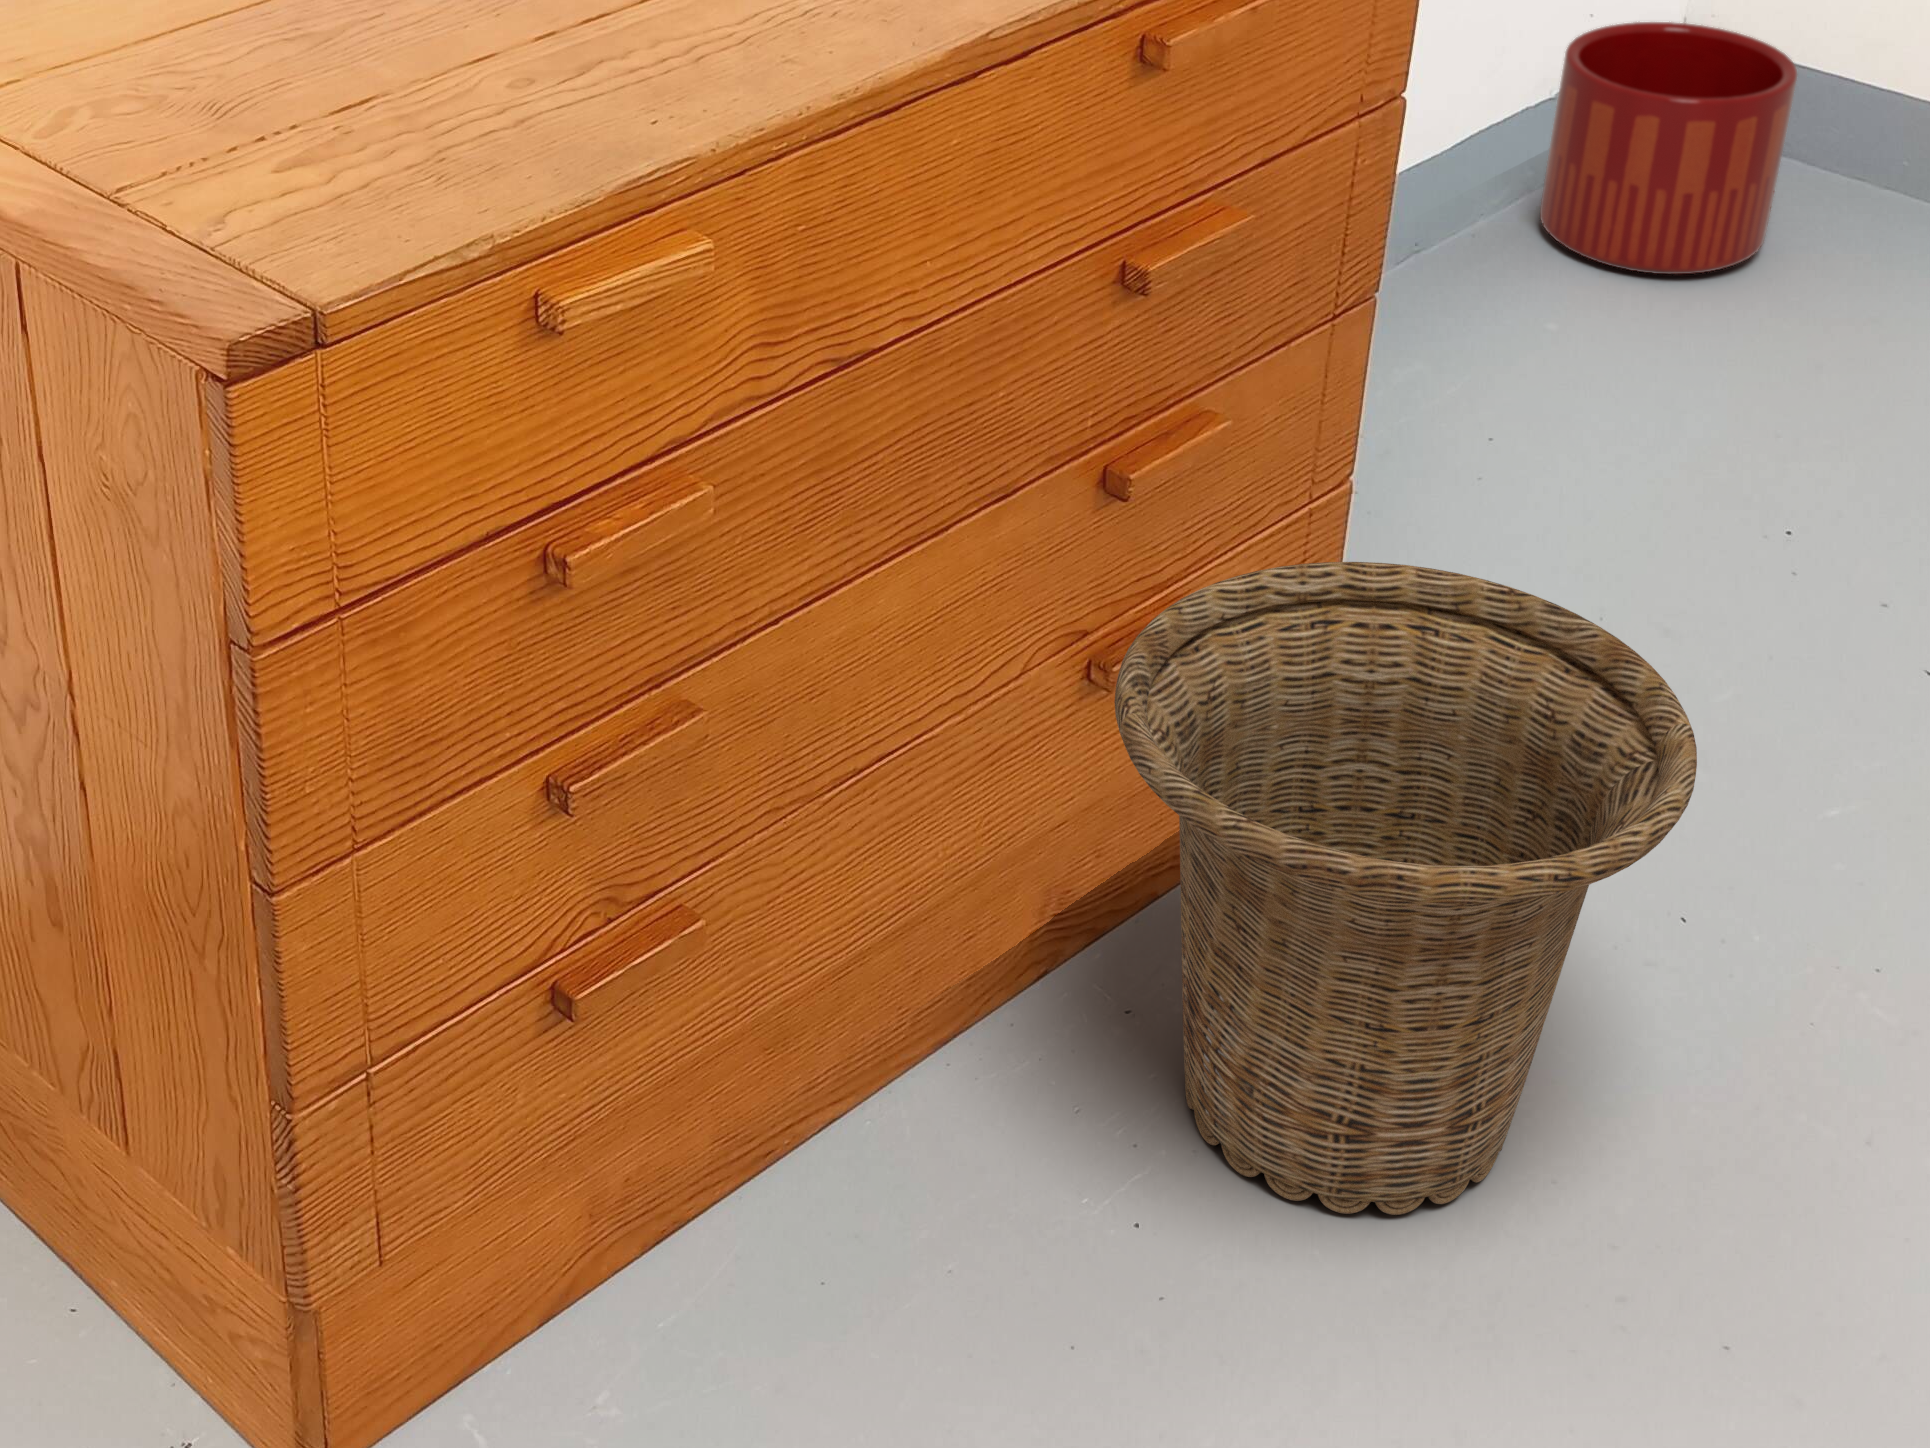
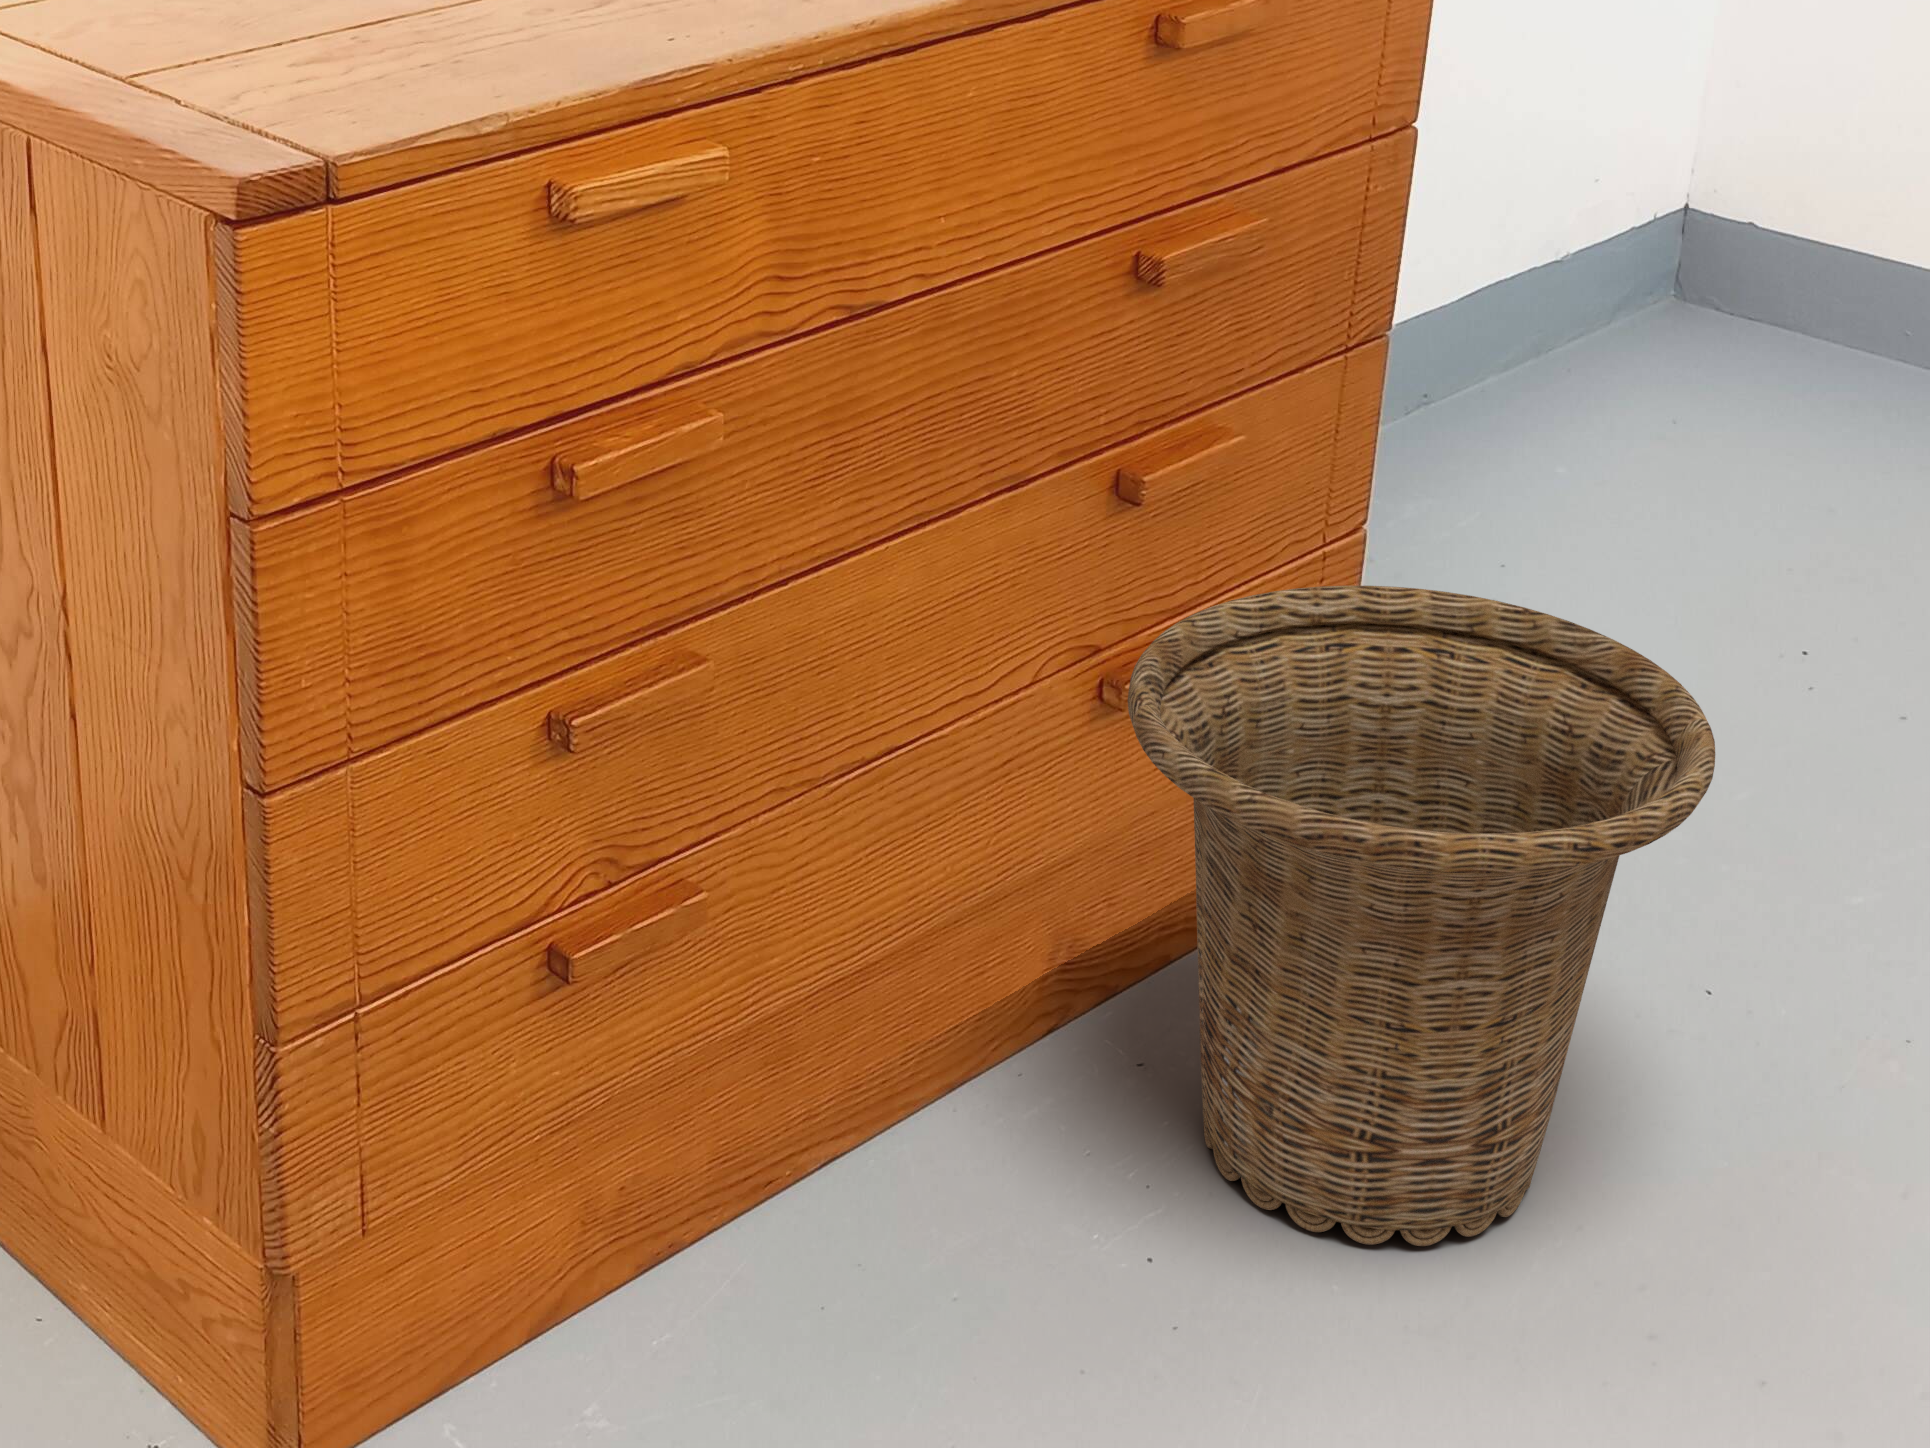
planter: present [1540,22,1797,275] -> none [1552,188,1801,428]

